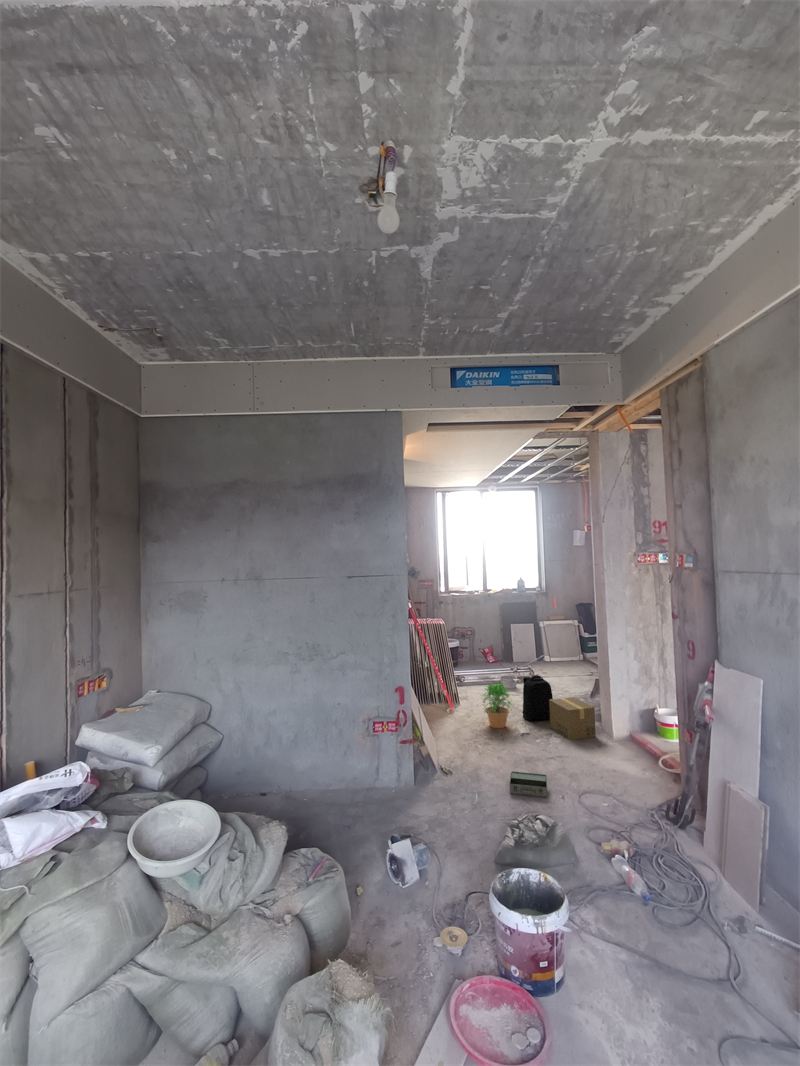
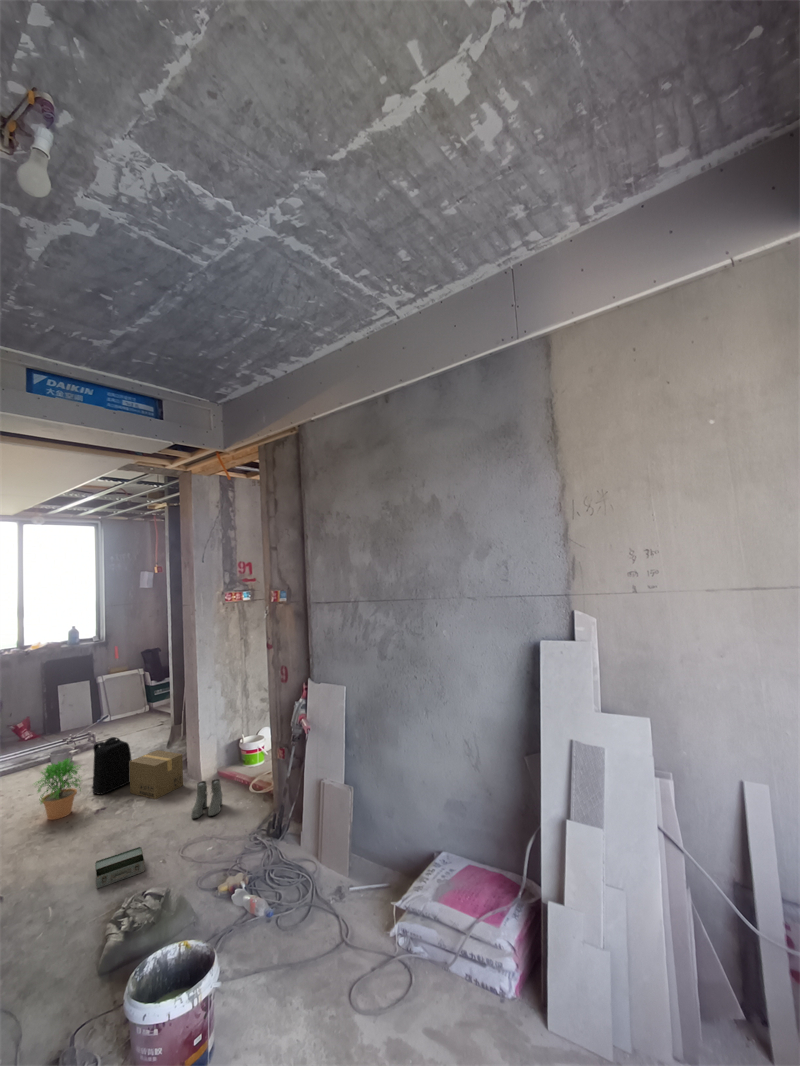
boots: none [596,738,629,776] -> present [192,779,222,819]

